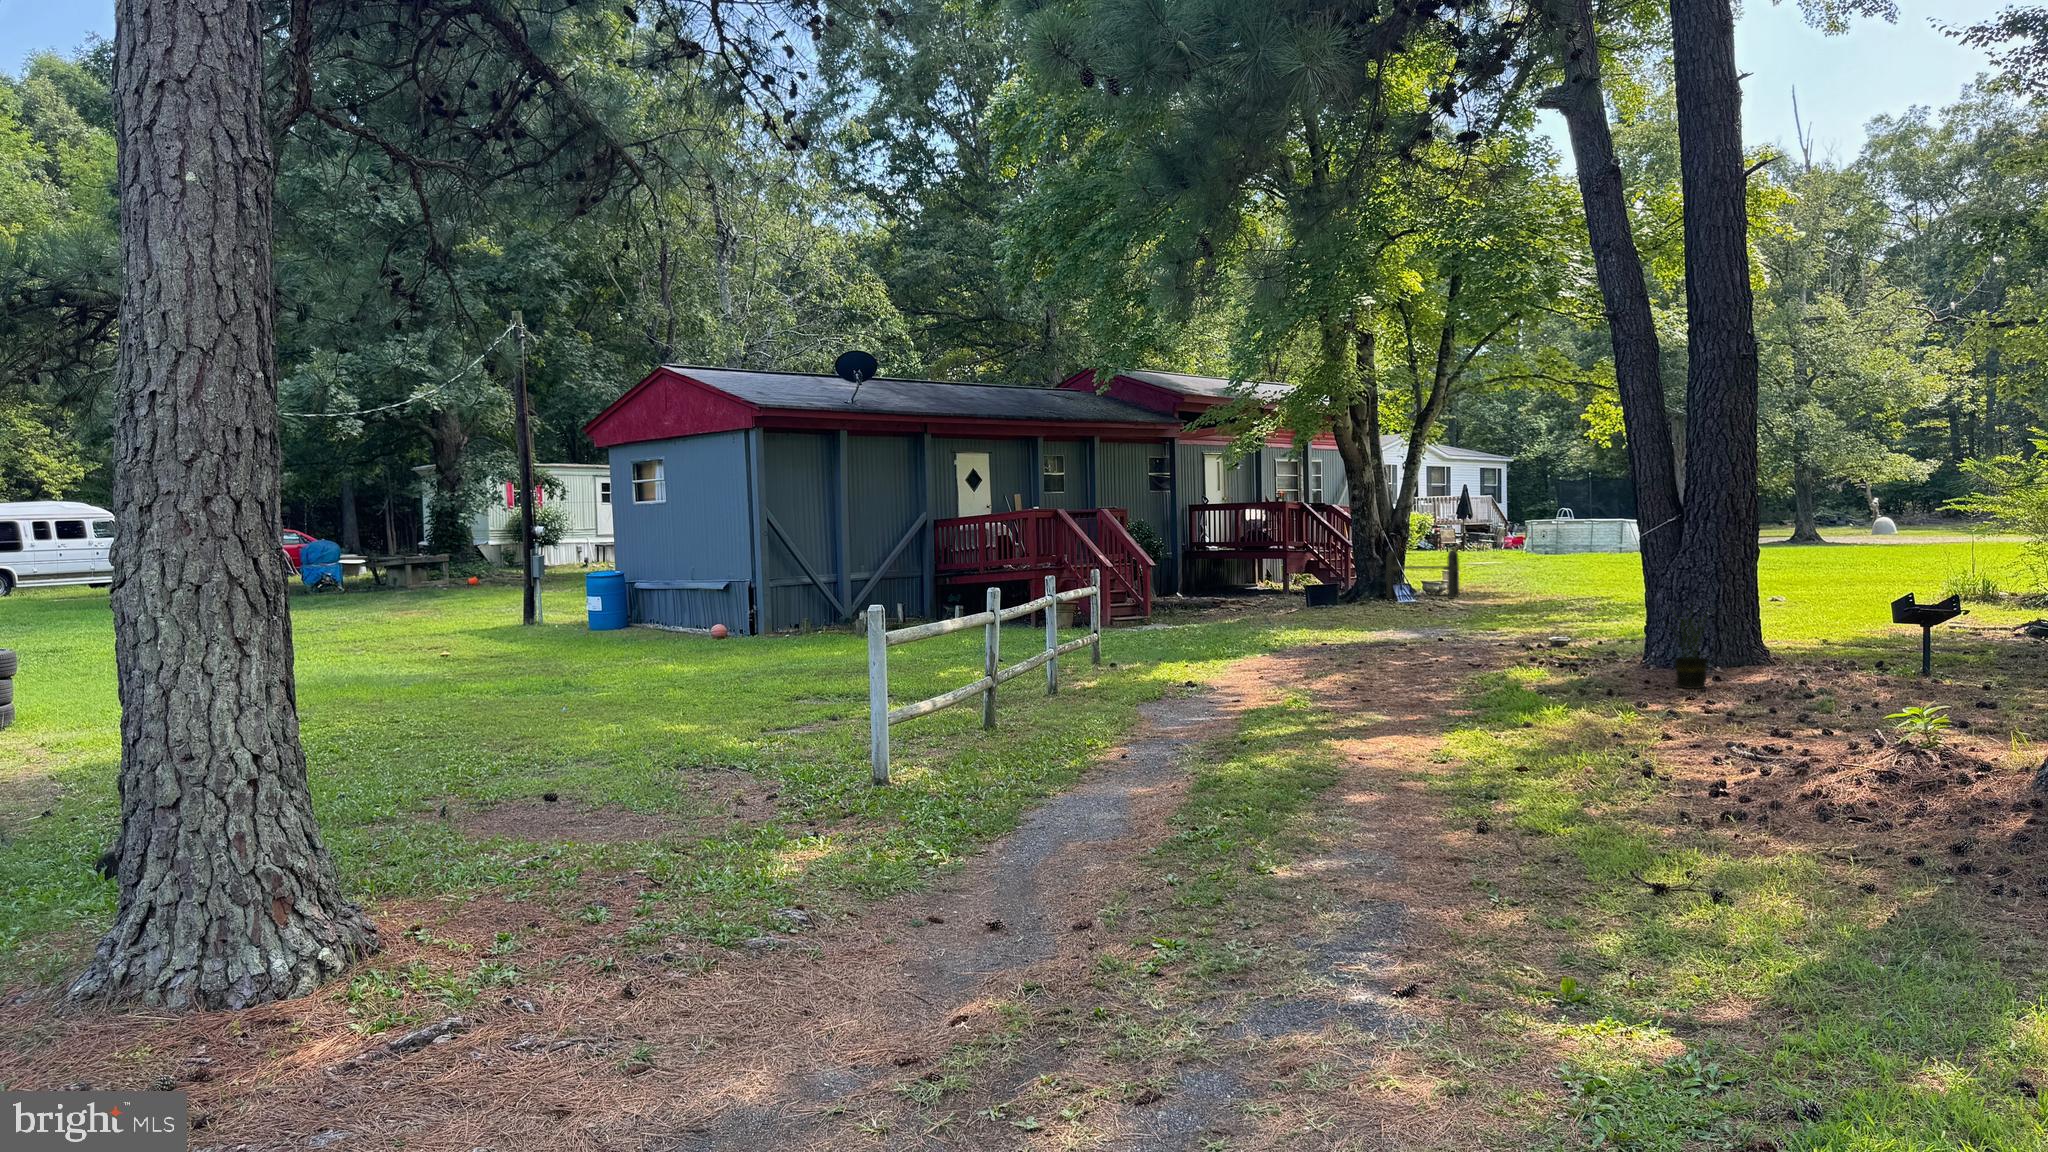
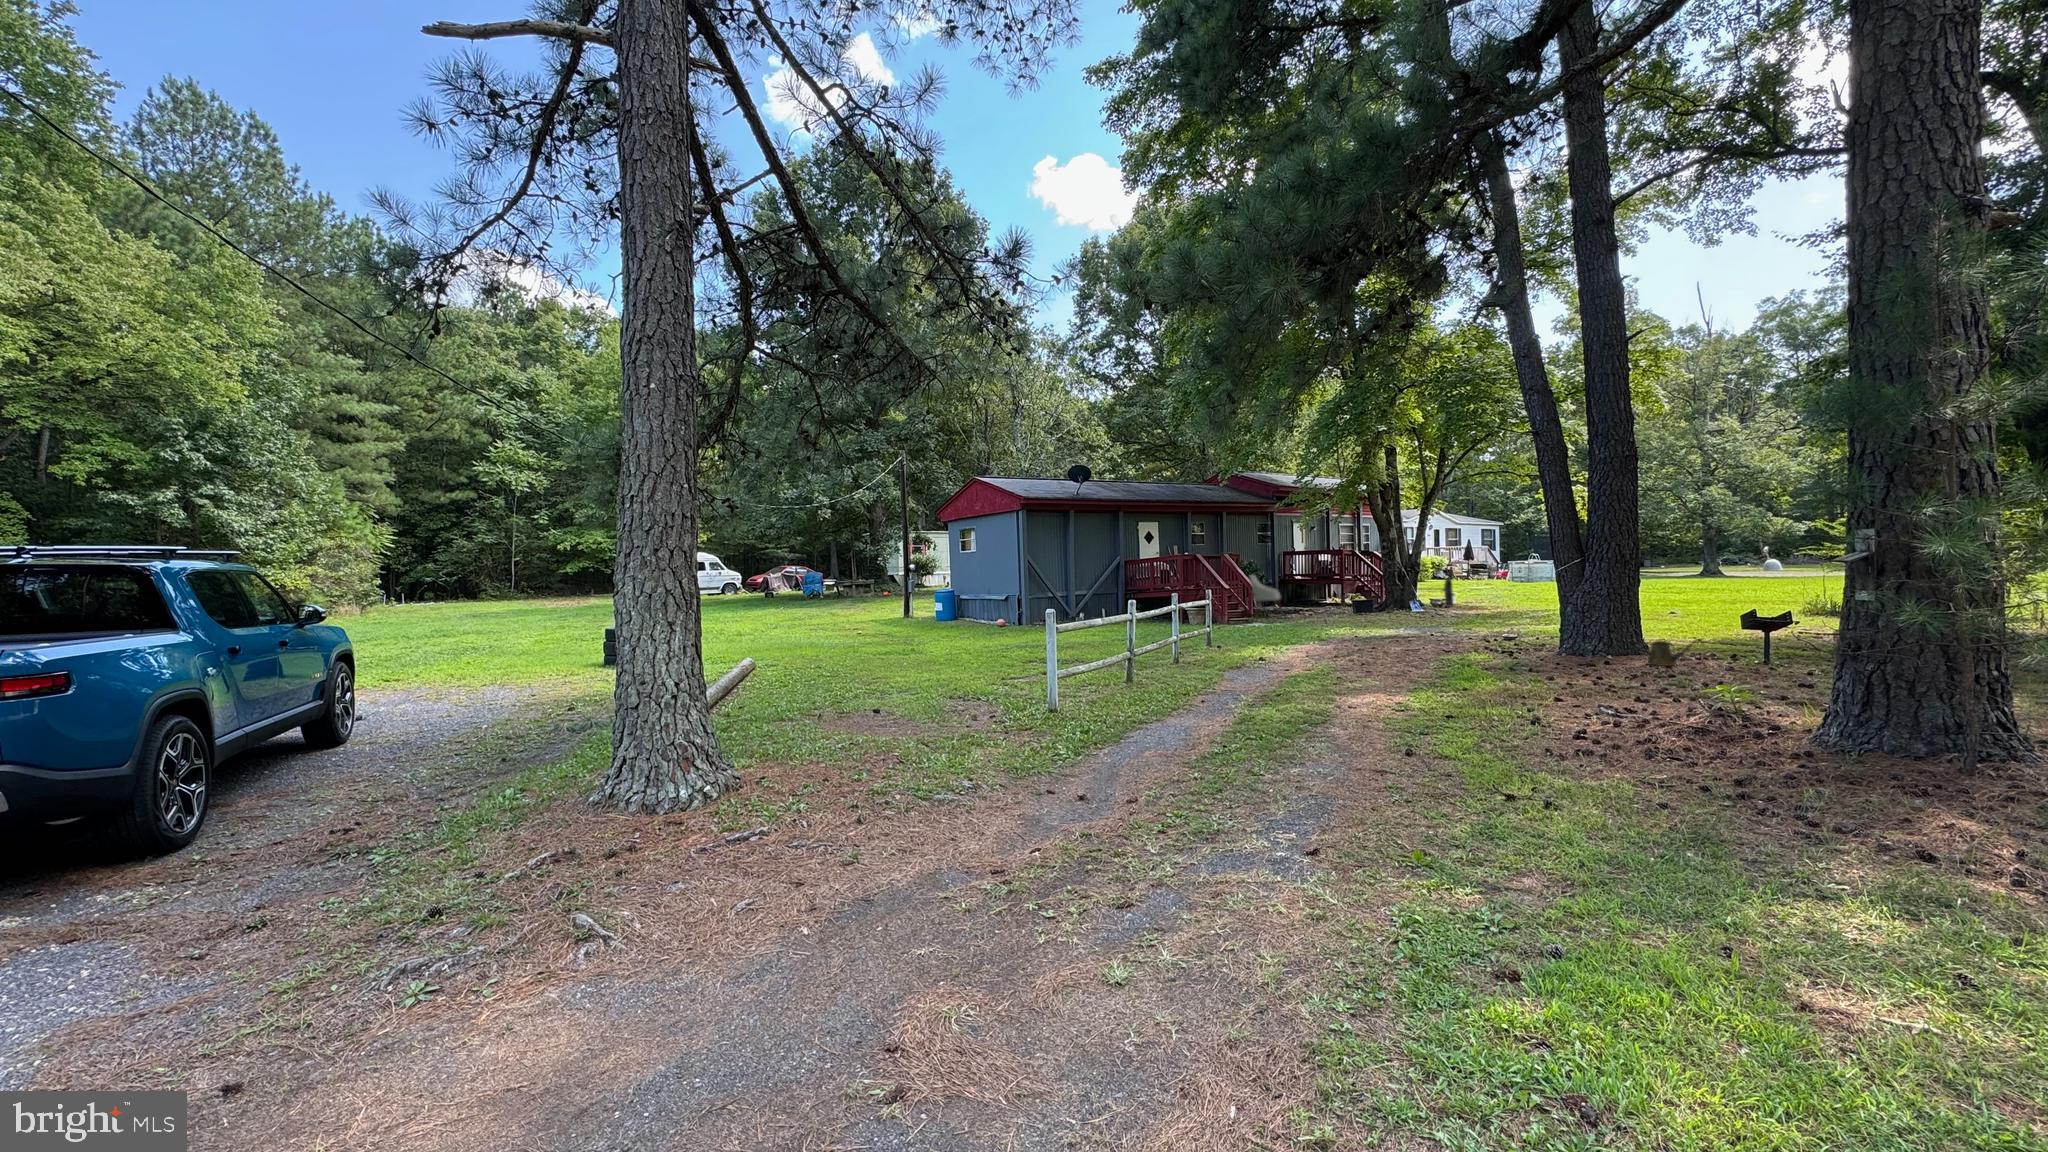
chair: none [1141,544,1195,617] -> present [1250,575,1280,610]
potted plant: present [1670,611,1709,689] -> none [1568,612,1609,667]
watering can: none [1759,641,1839,684] -> present [1642,640,1696,666]

